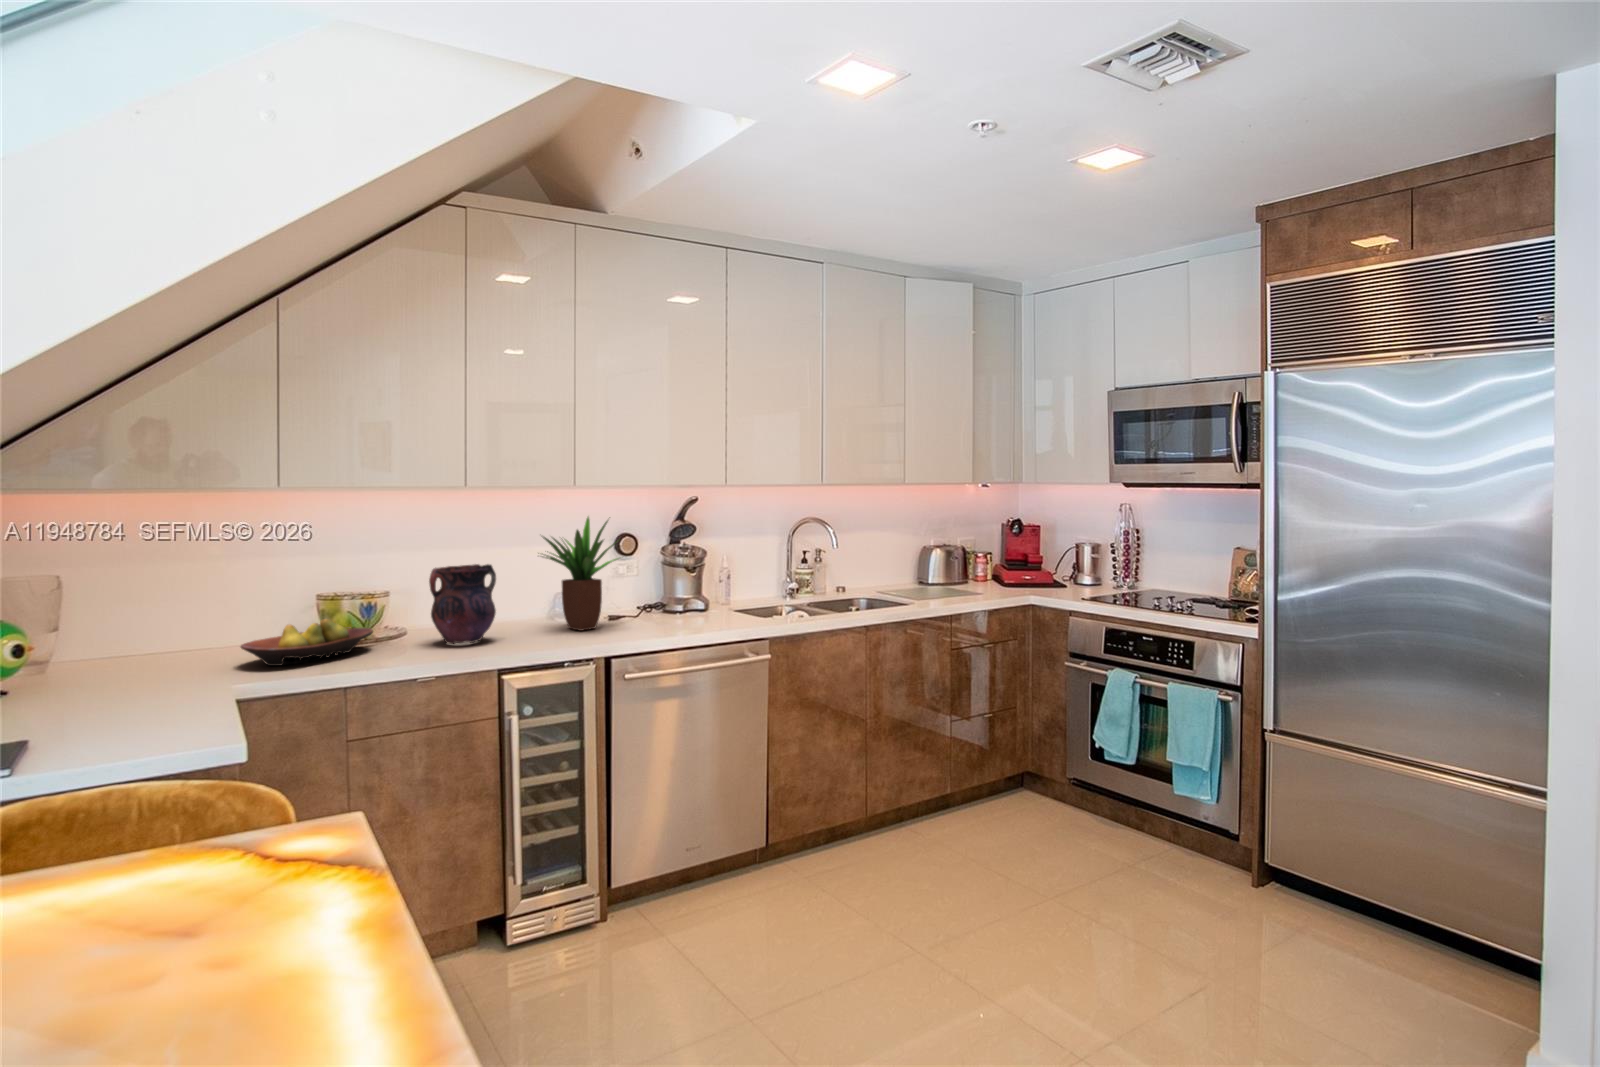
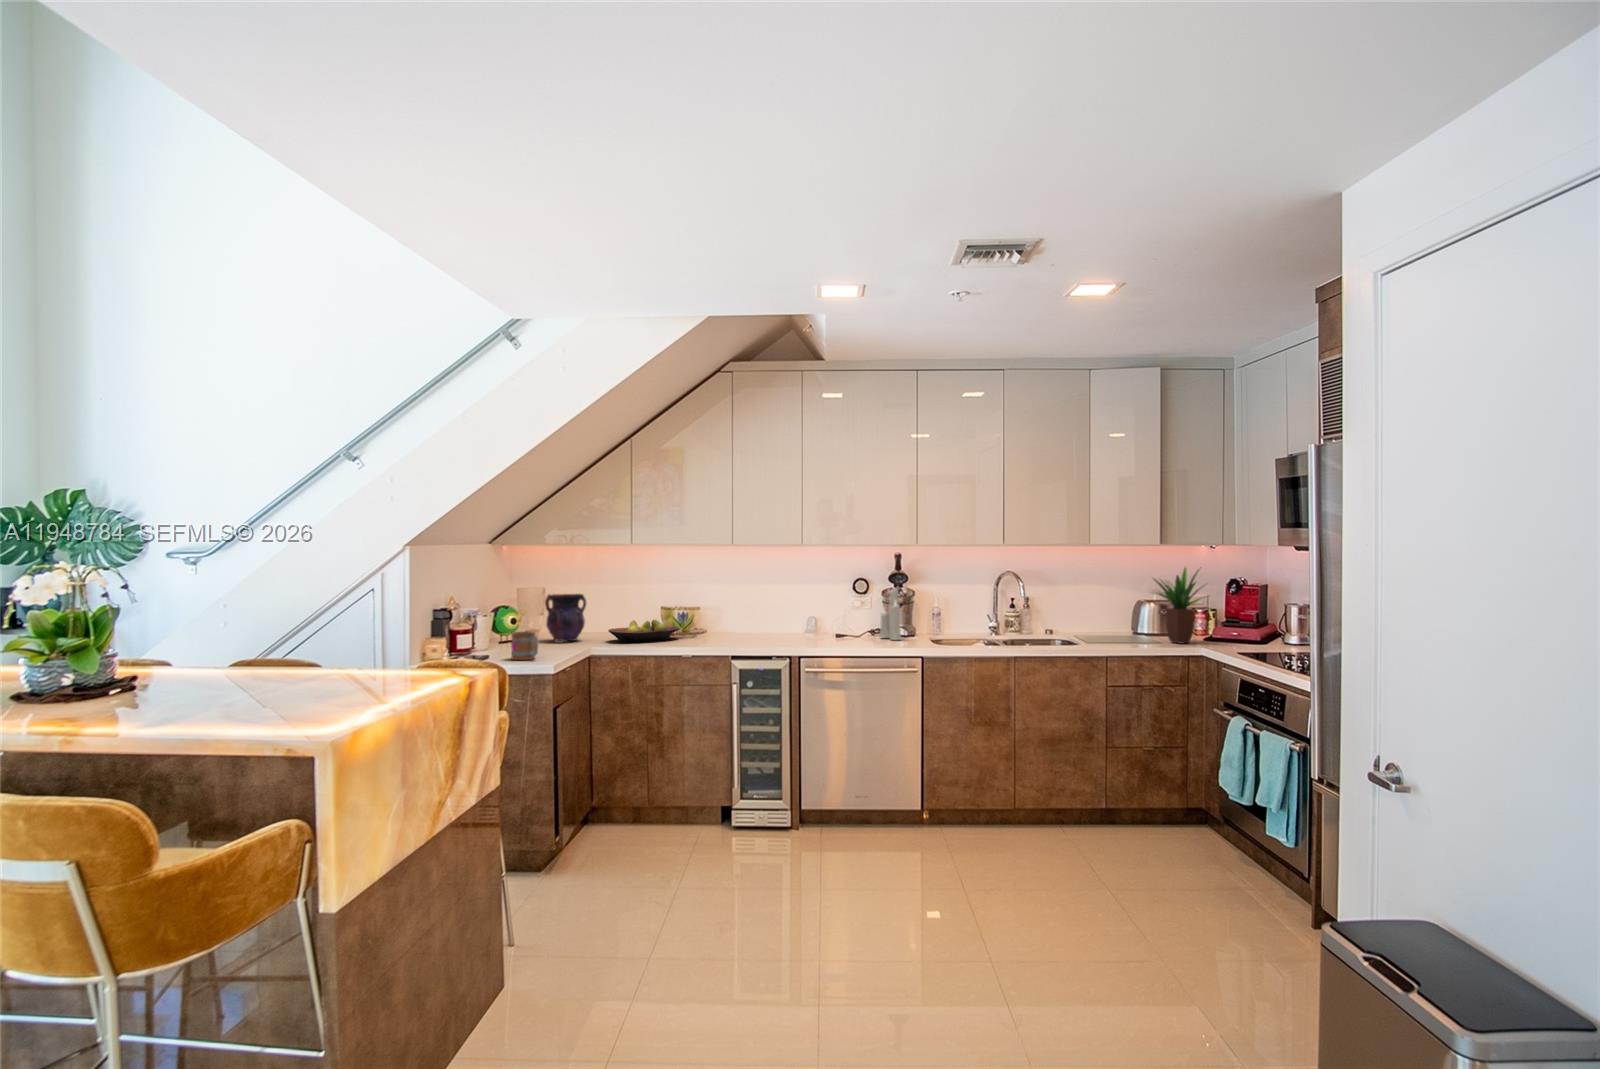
potted plant: present [543,517,619,631] -> present [1153,568,1207,644]
candle: none [672,533,709,617] -> present [880,589,901,640]
vase: present [429,564,496,644] -> present [545,594,586,642]
mug: none [86,674,168,743] -> present [511,631,538,660]

